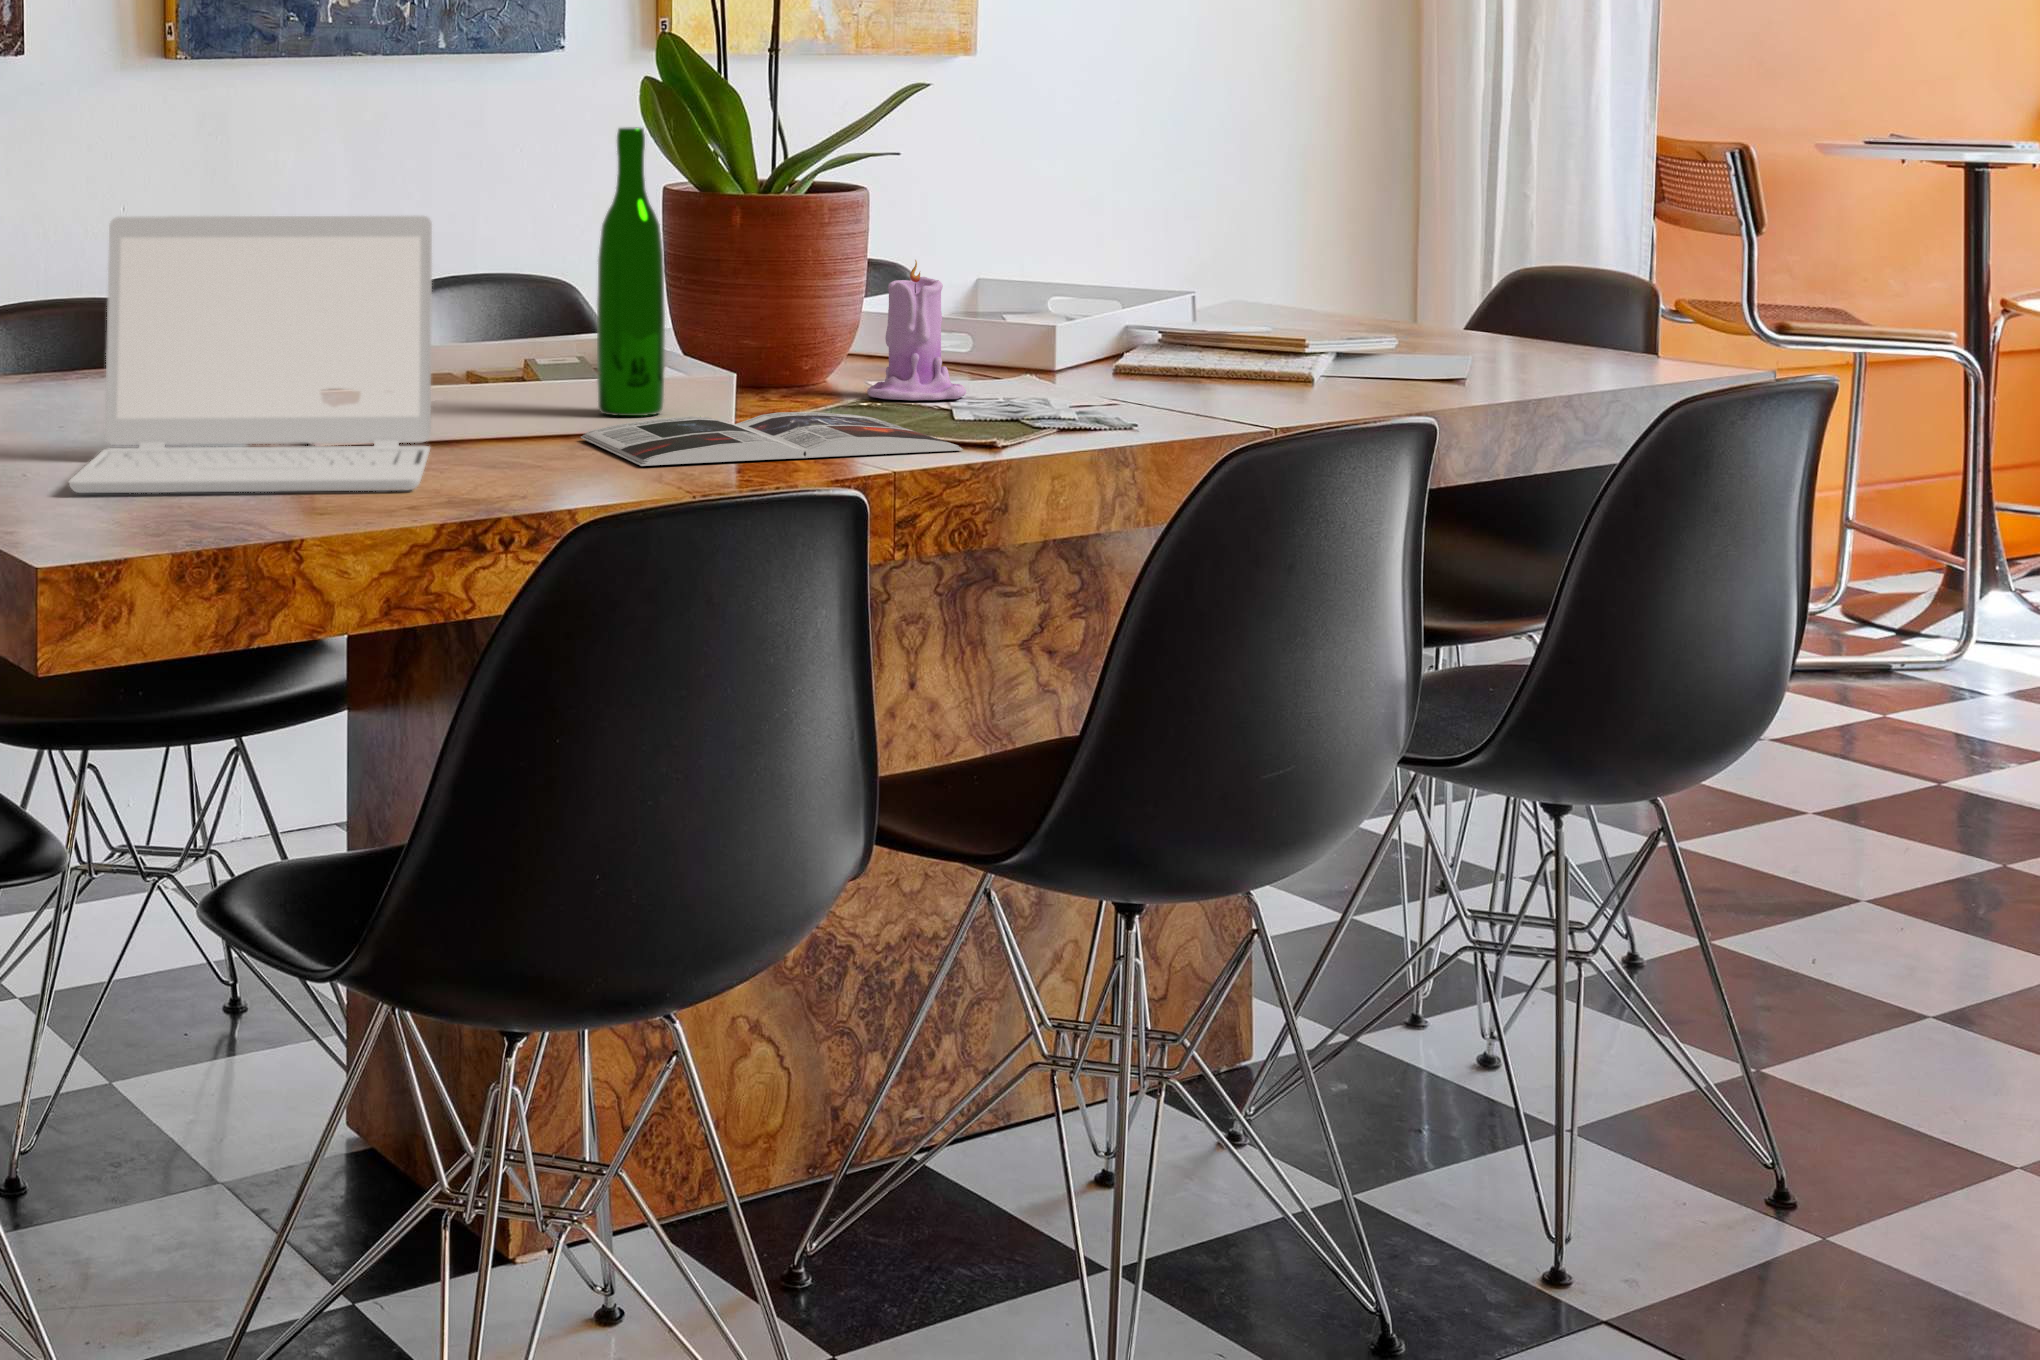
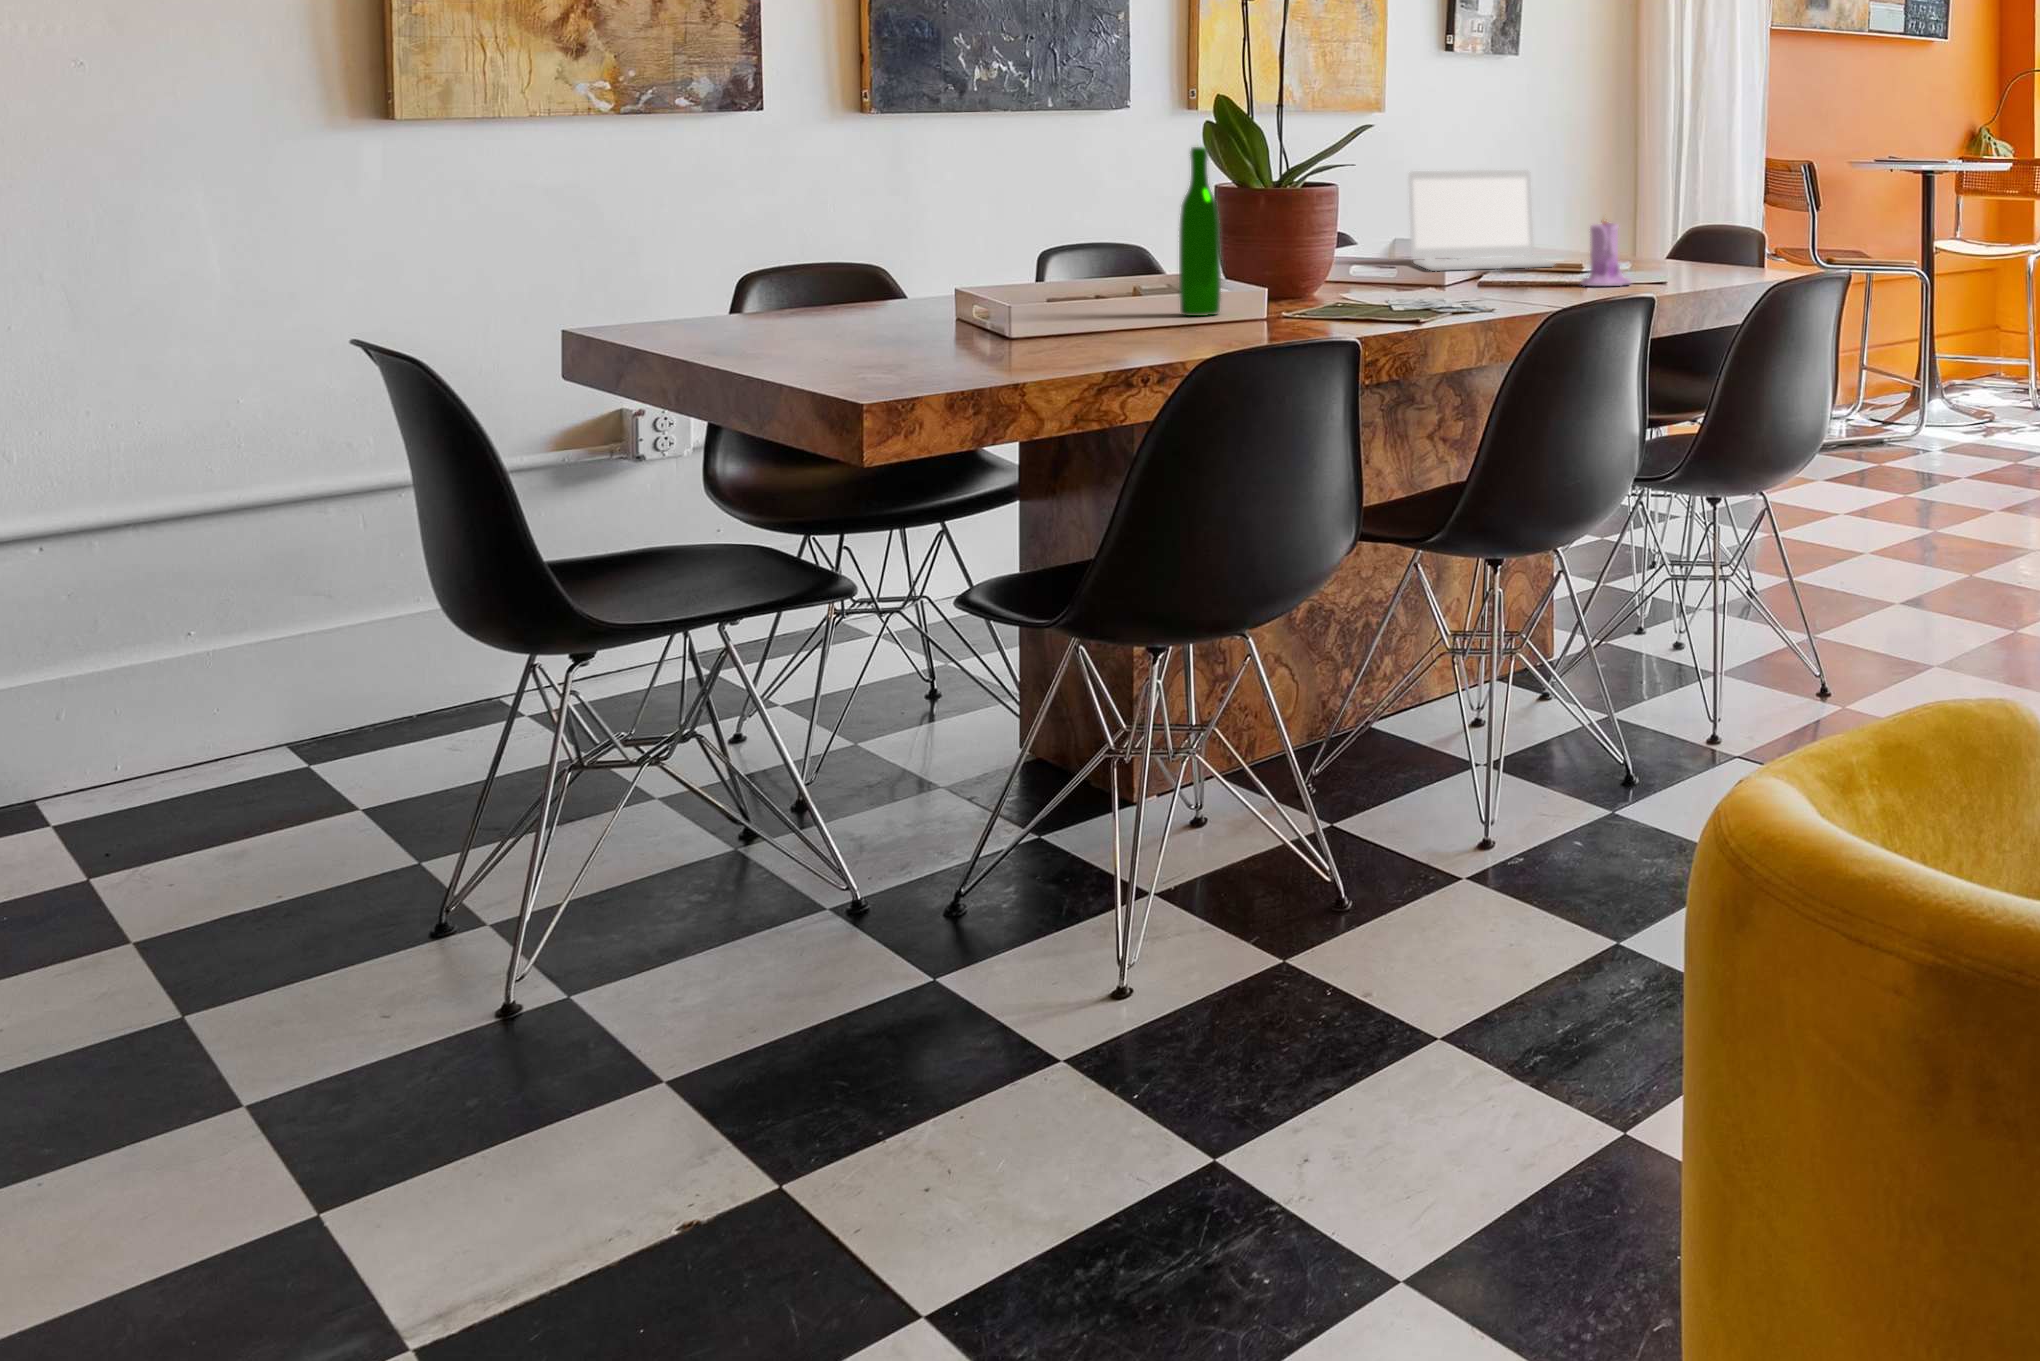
laptop: present [68,216,432,493] -> present [1408,170,1554,271]
candle: present [867,260,966,400] -> present [1581,220,1631,286]
magazine: present [581,412,963,466] -> none [1175,308,1404,338]

